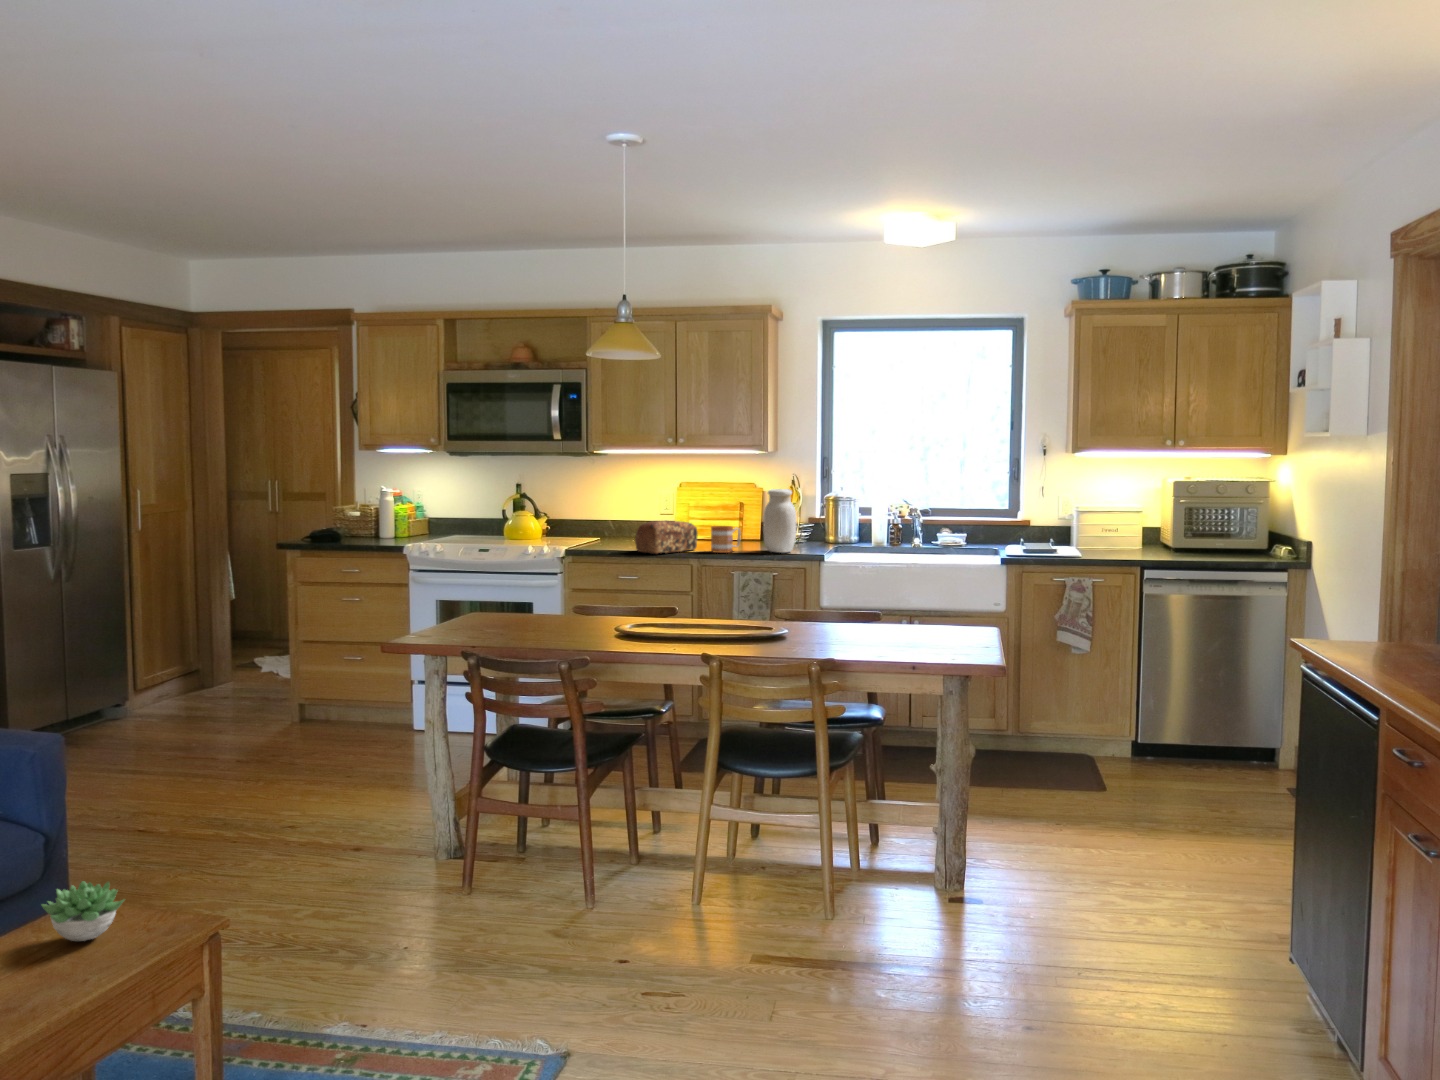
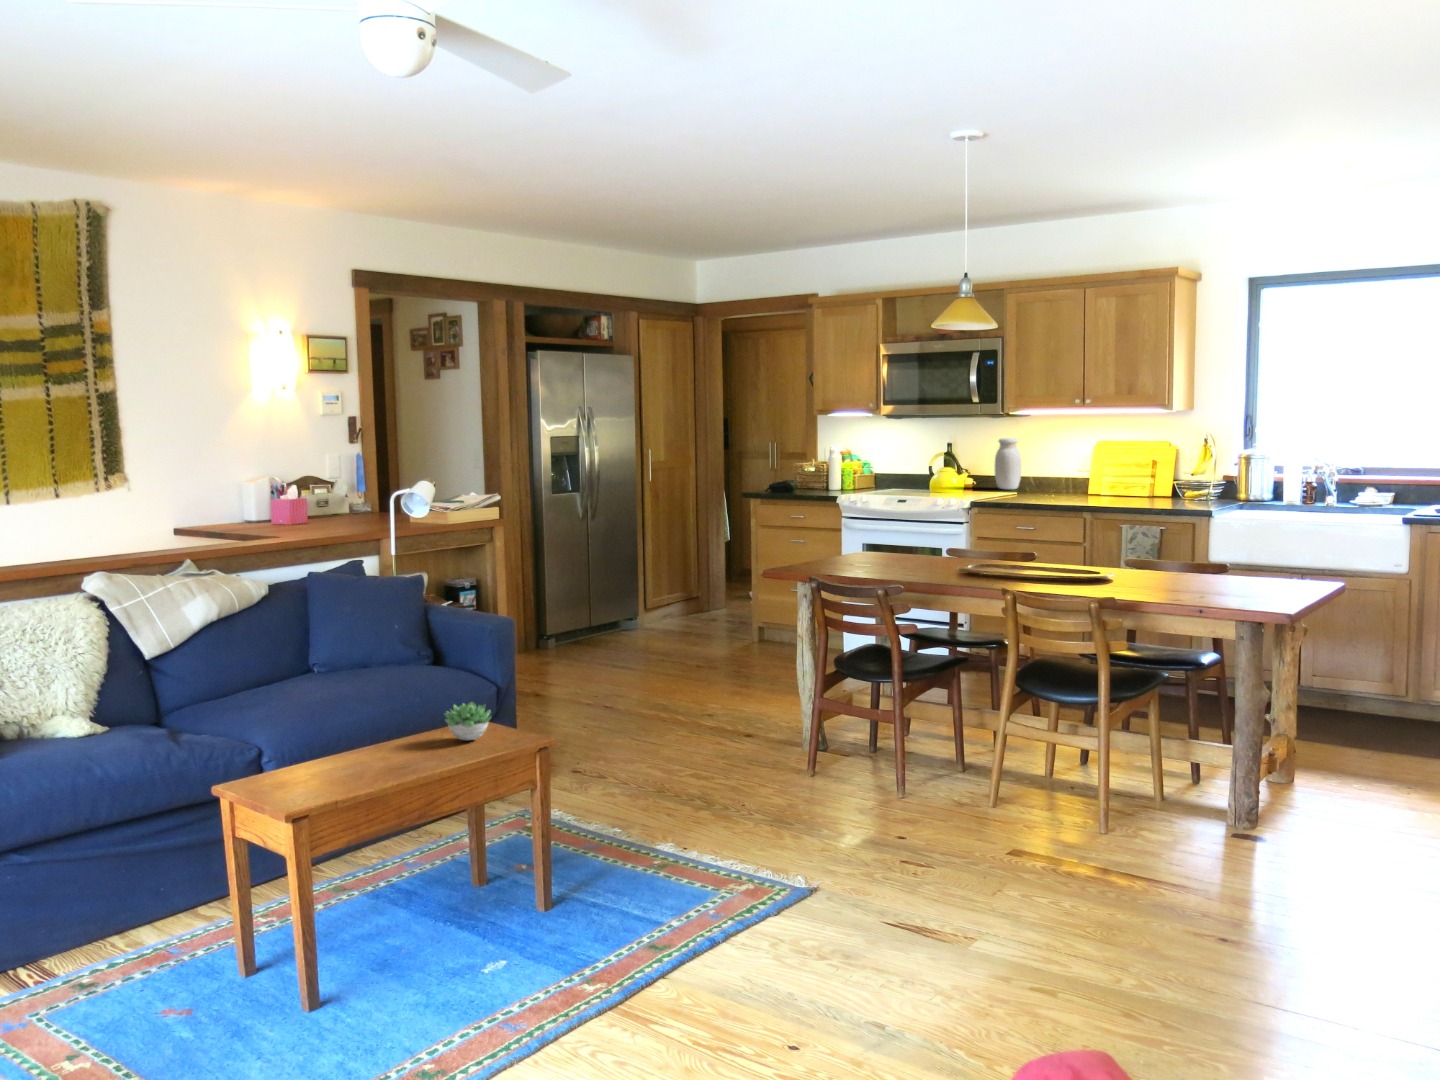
jar: present [763,489,796,553] -> present [995,438,1021,489]
bread loaf: present [635,521,698,554] -> none [1032,476,1094,506]
mug: present [711,526,741,553] -> none [1105,482,1136,507]

